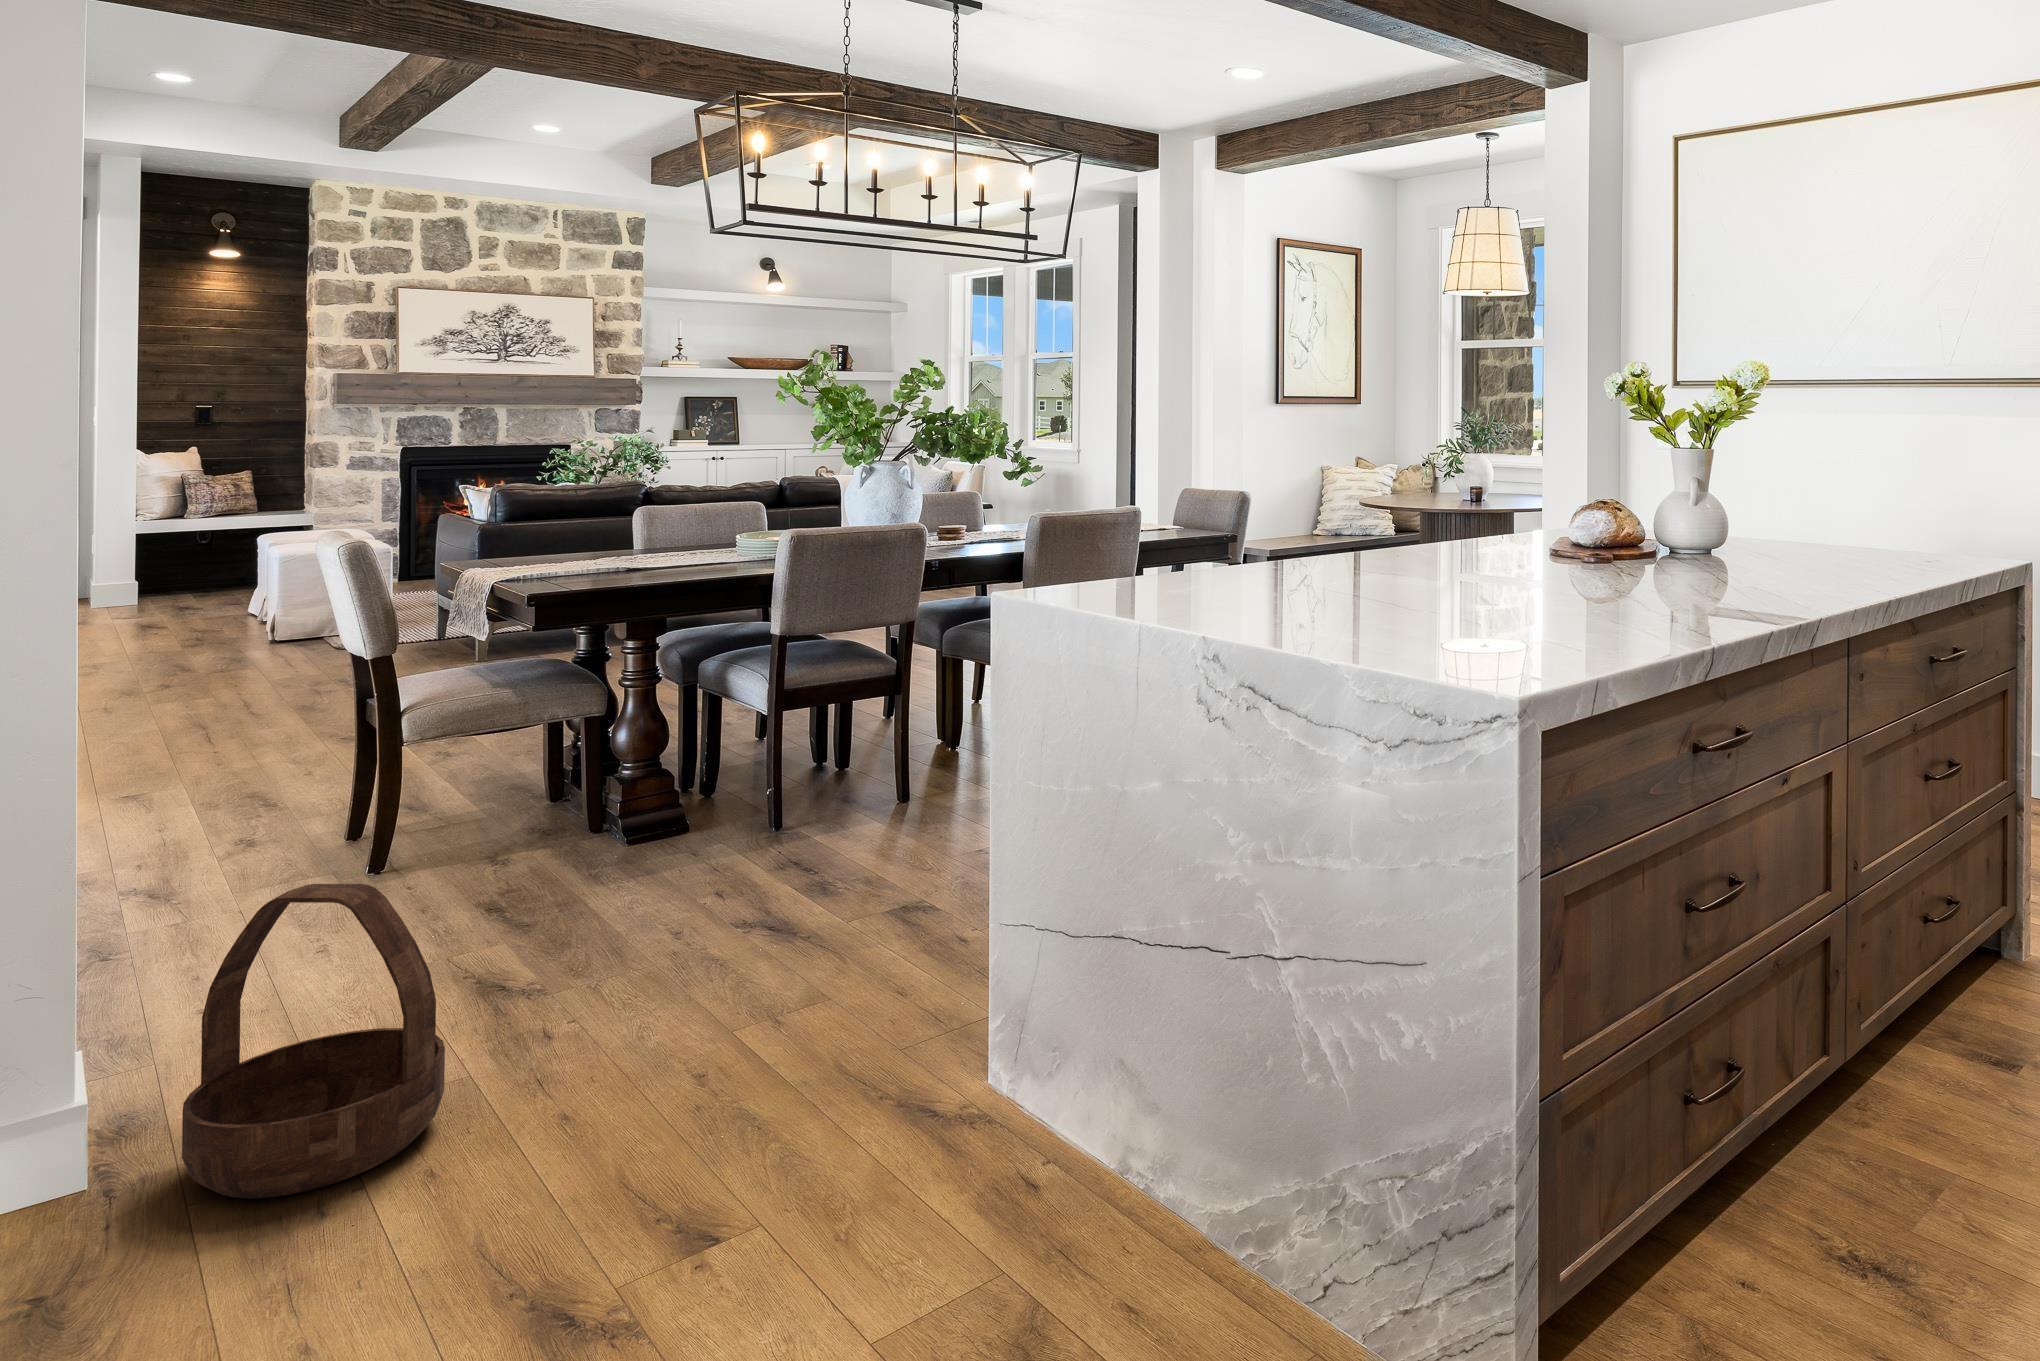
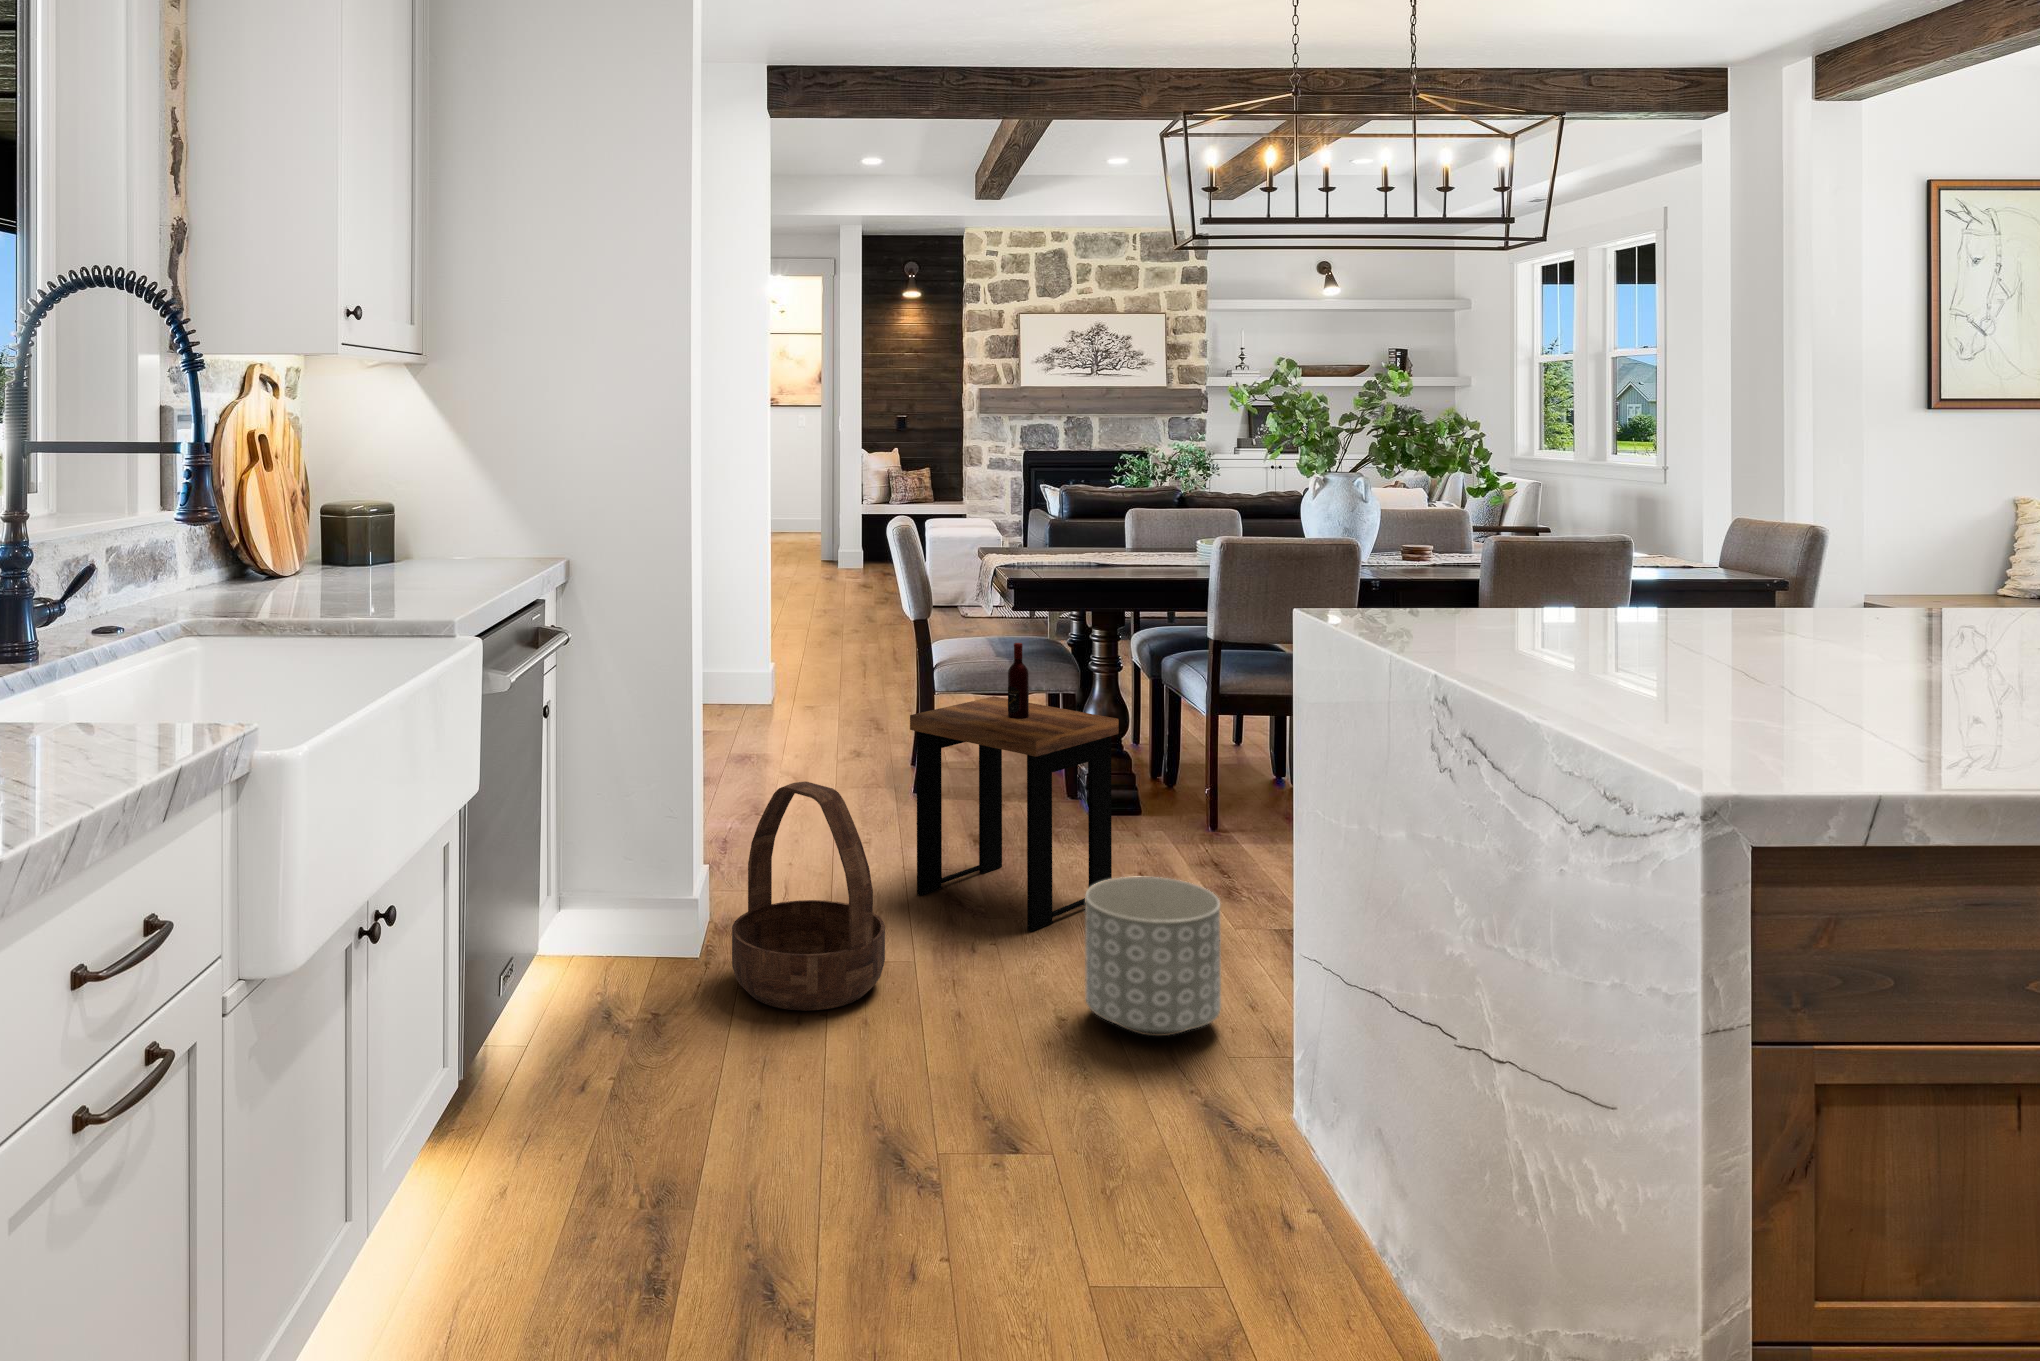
side table: none [427,667,711,996] -> present [910,643,1119,931]
planter: none [730,890,885,1063] -> present [1085,876,1221,1036]

